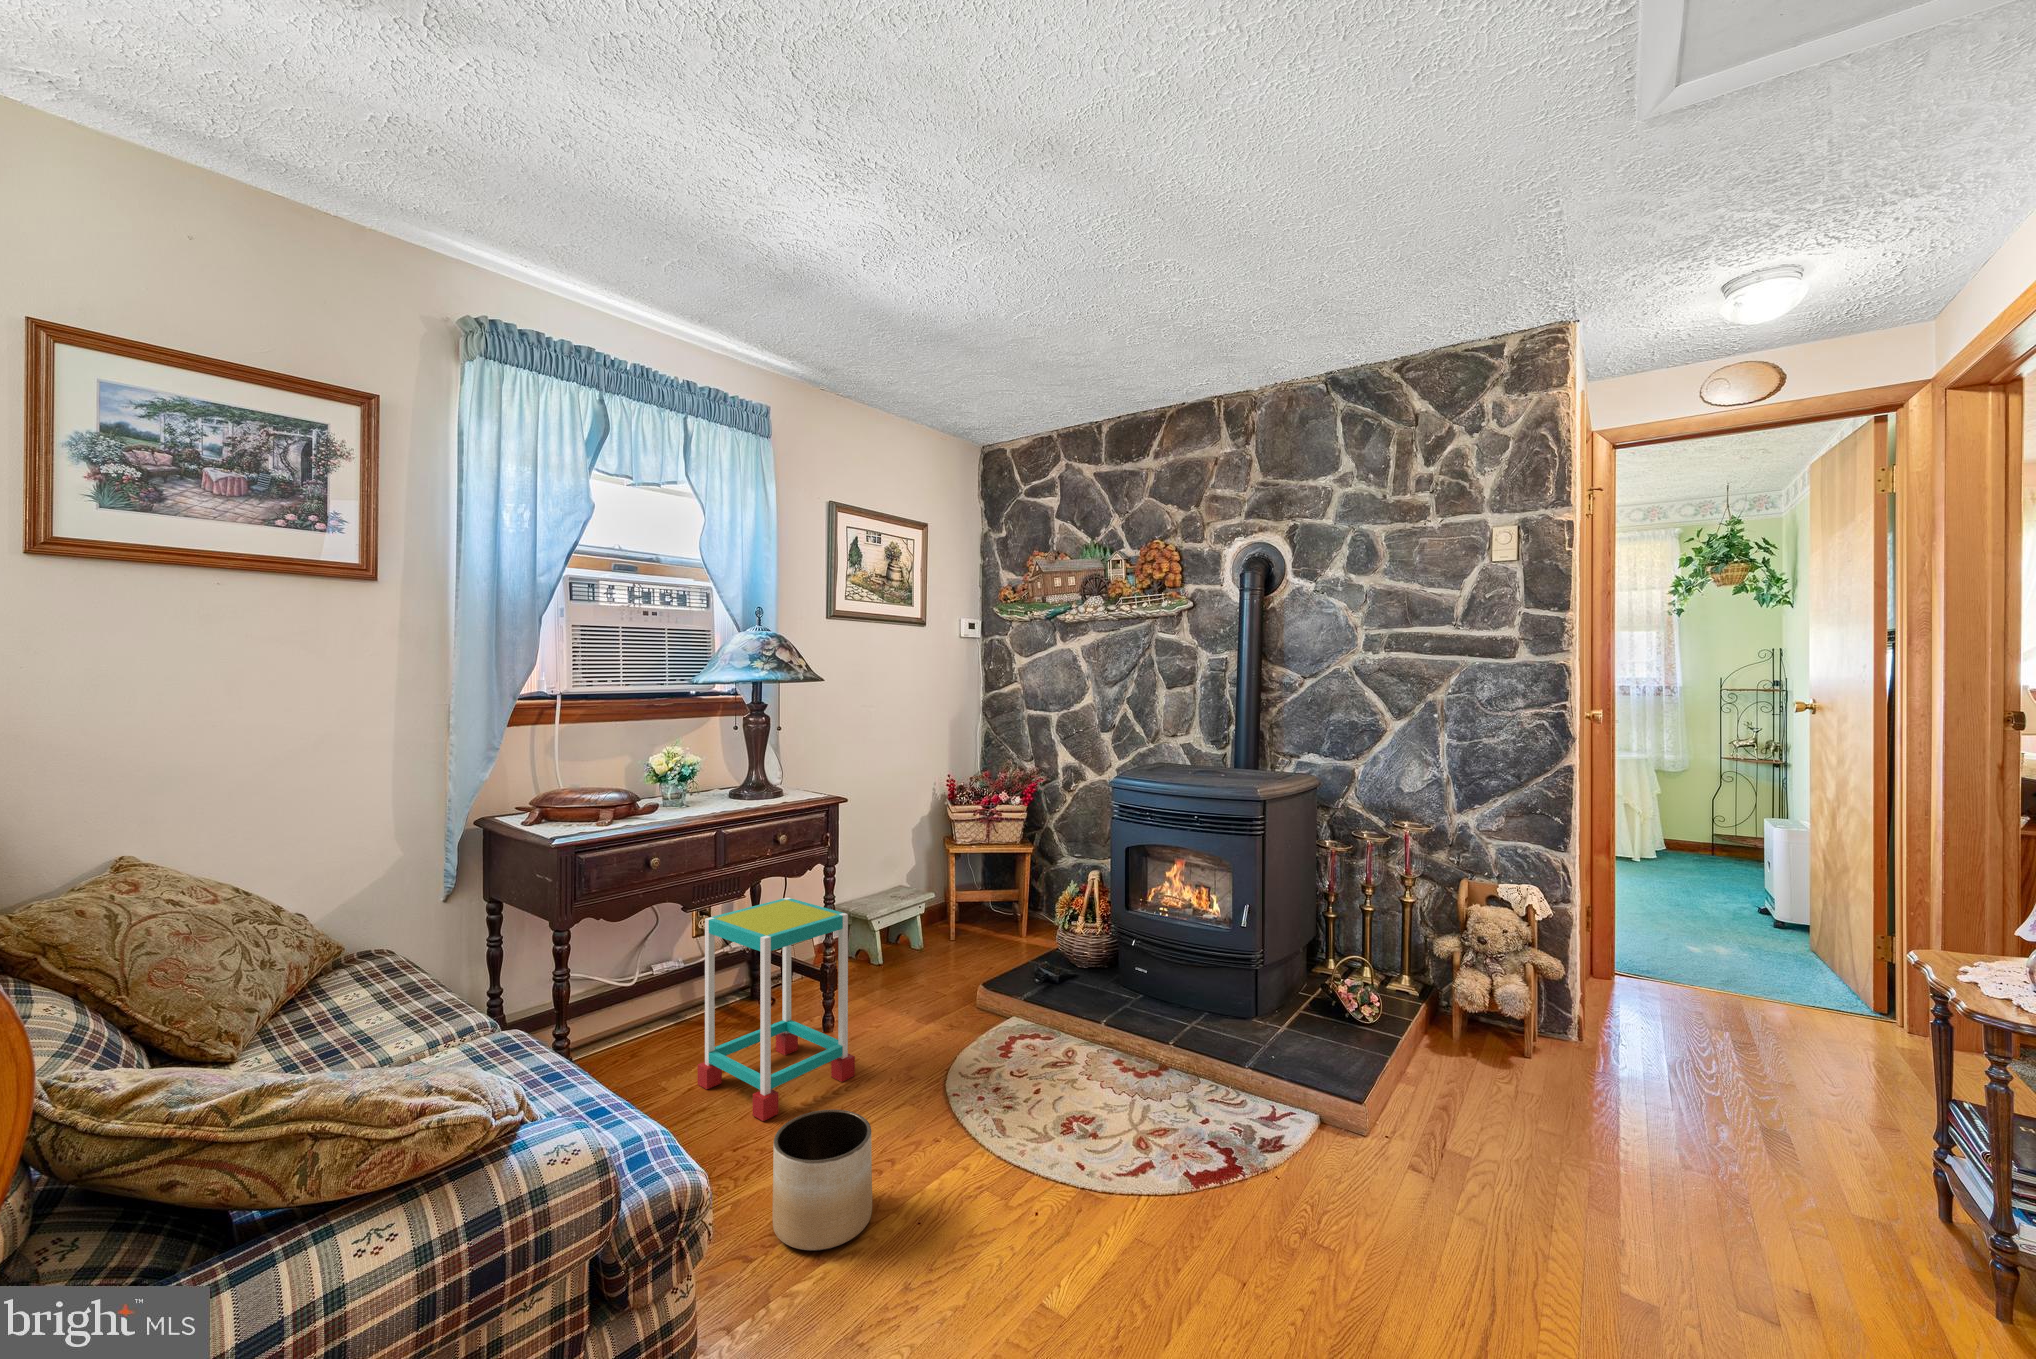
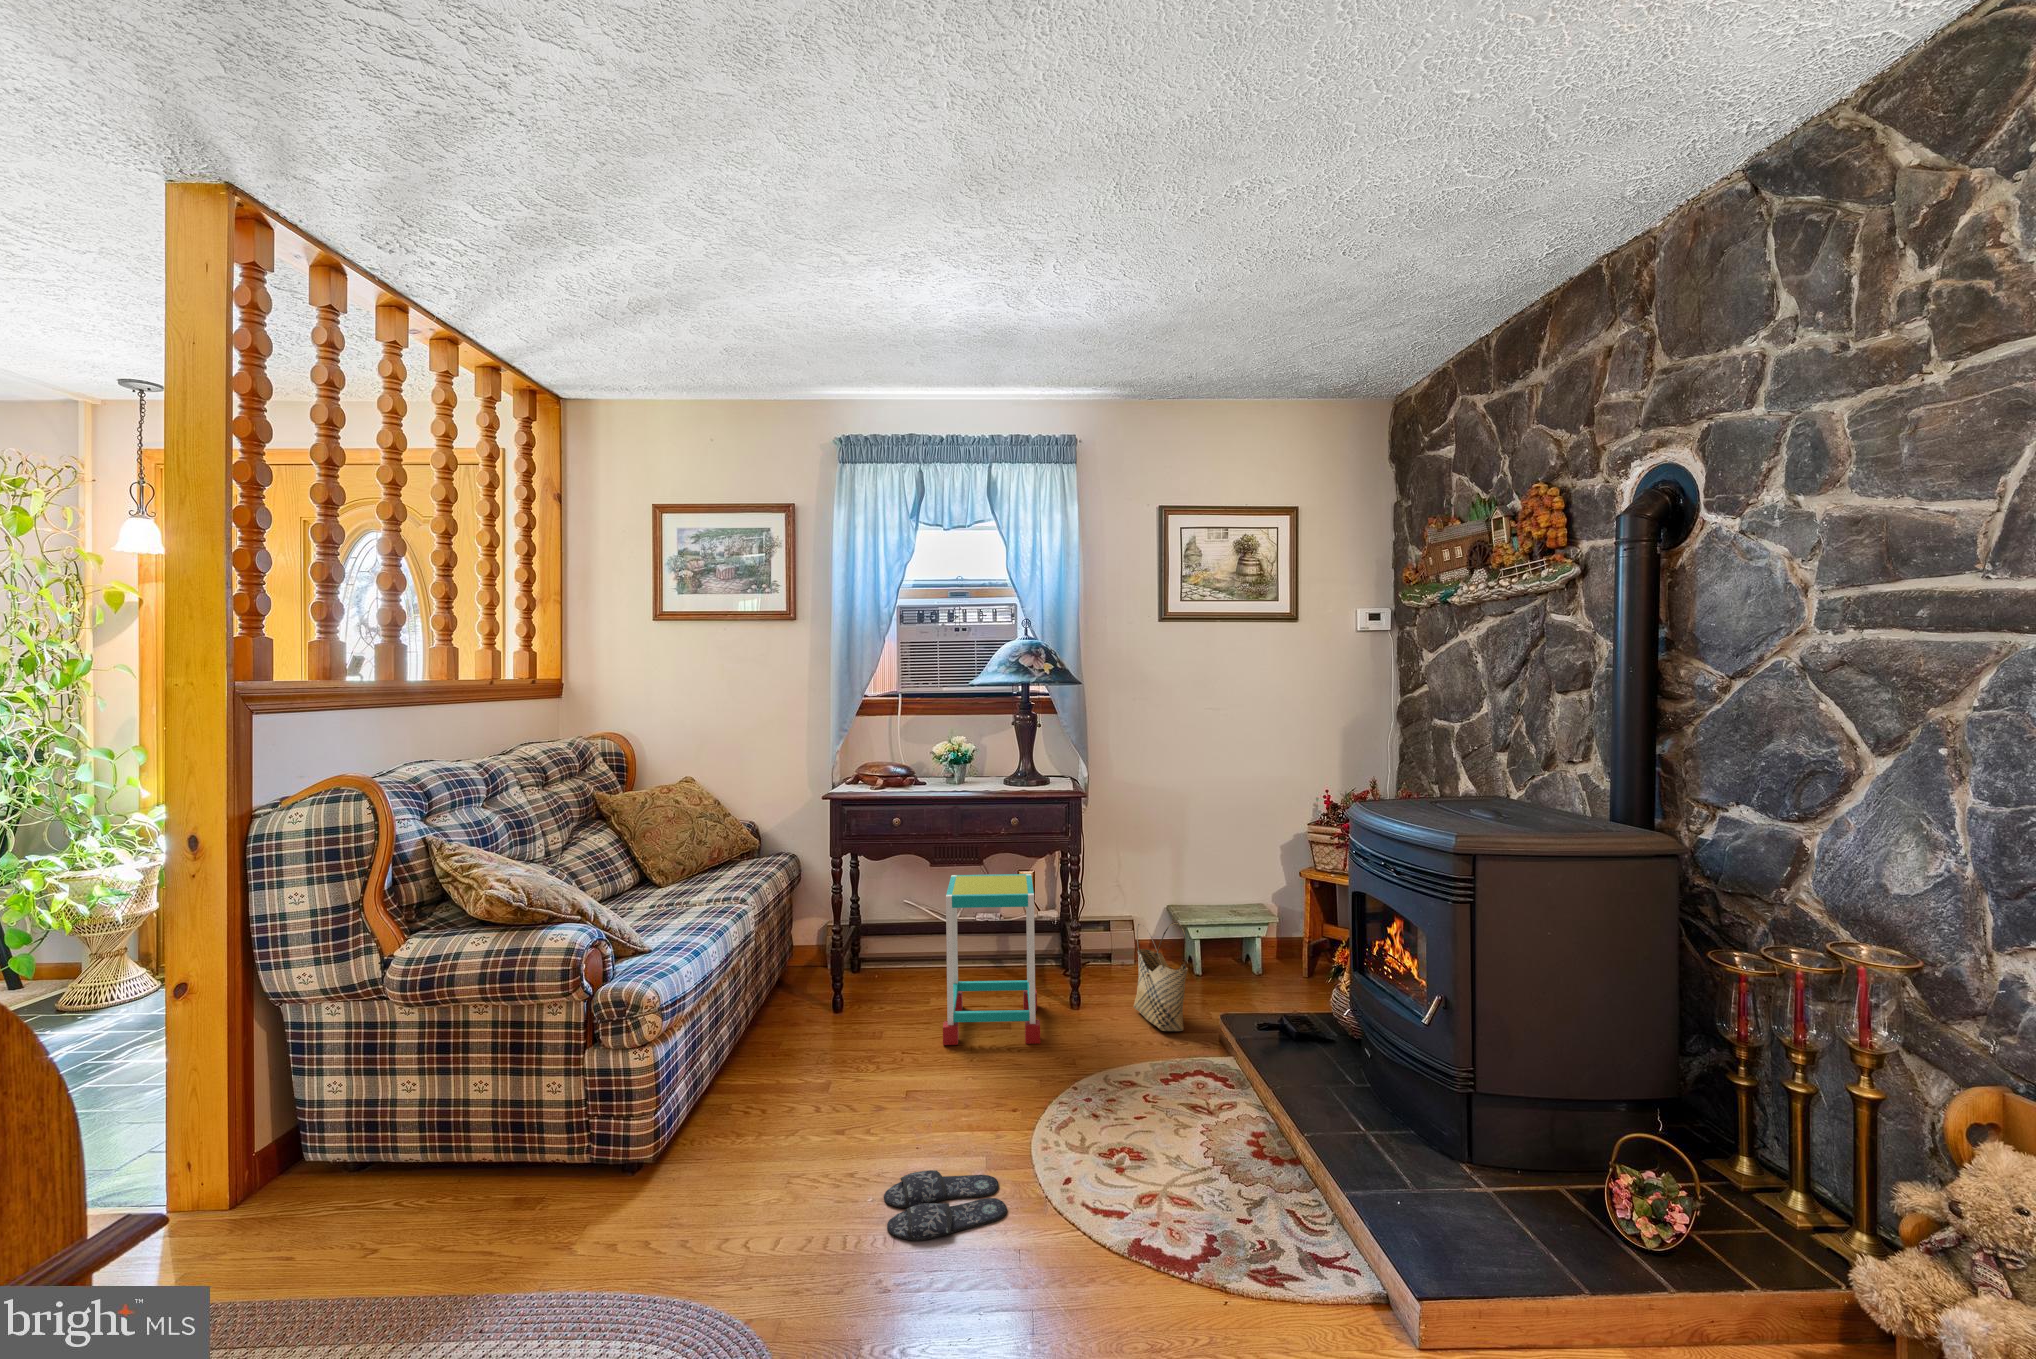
woven basket: none [885,914,954,1021] -> present [1134,922,1188,1031]
planter: present [773,1110,872,1251] -> none [835,1033,914,1136]
slippers: none [956,1197,1077,1295] -> present [884,1170,1007,1240]

